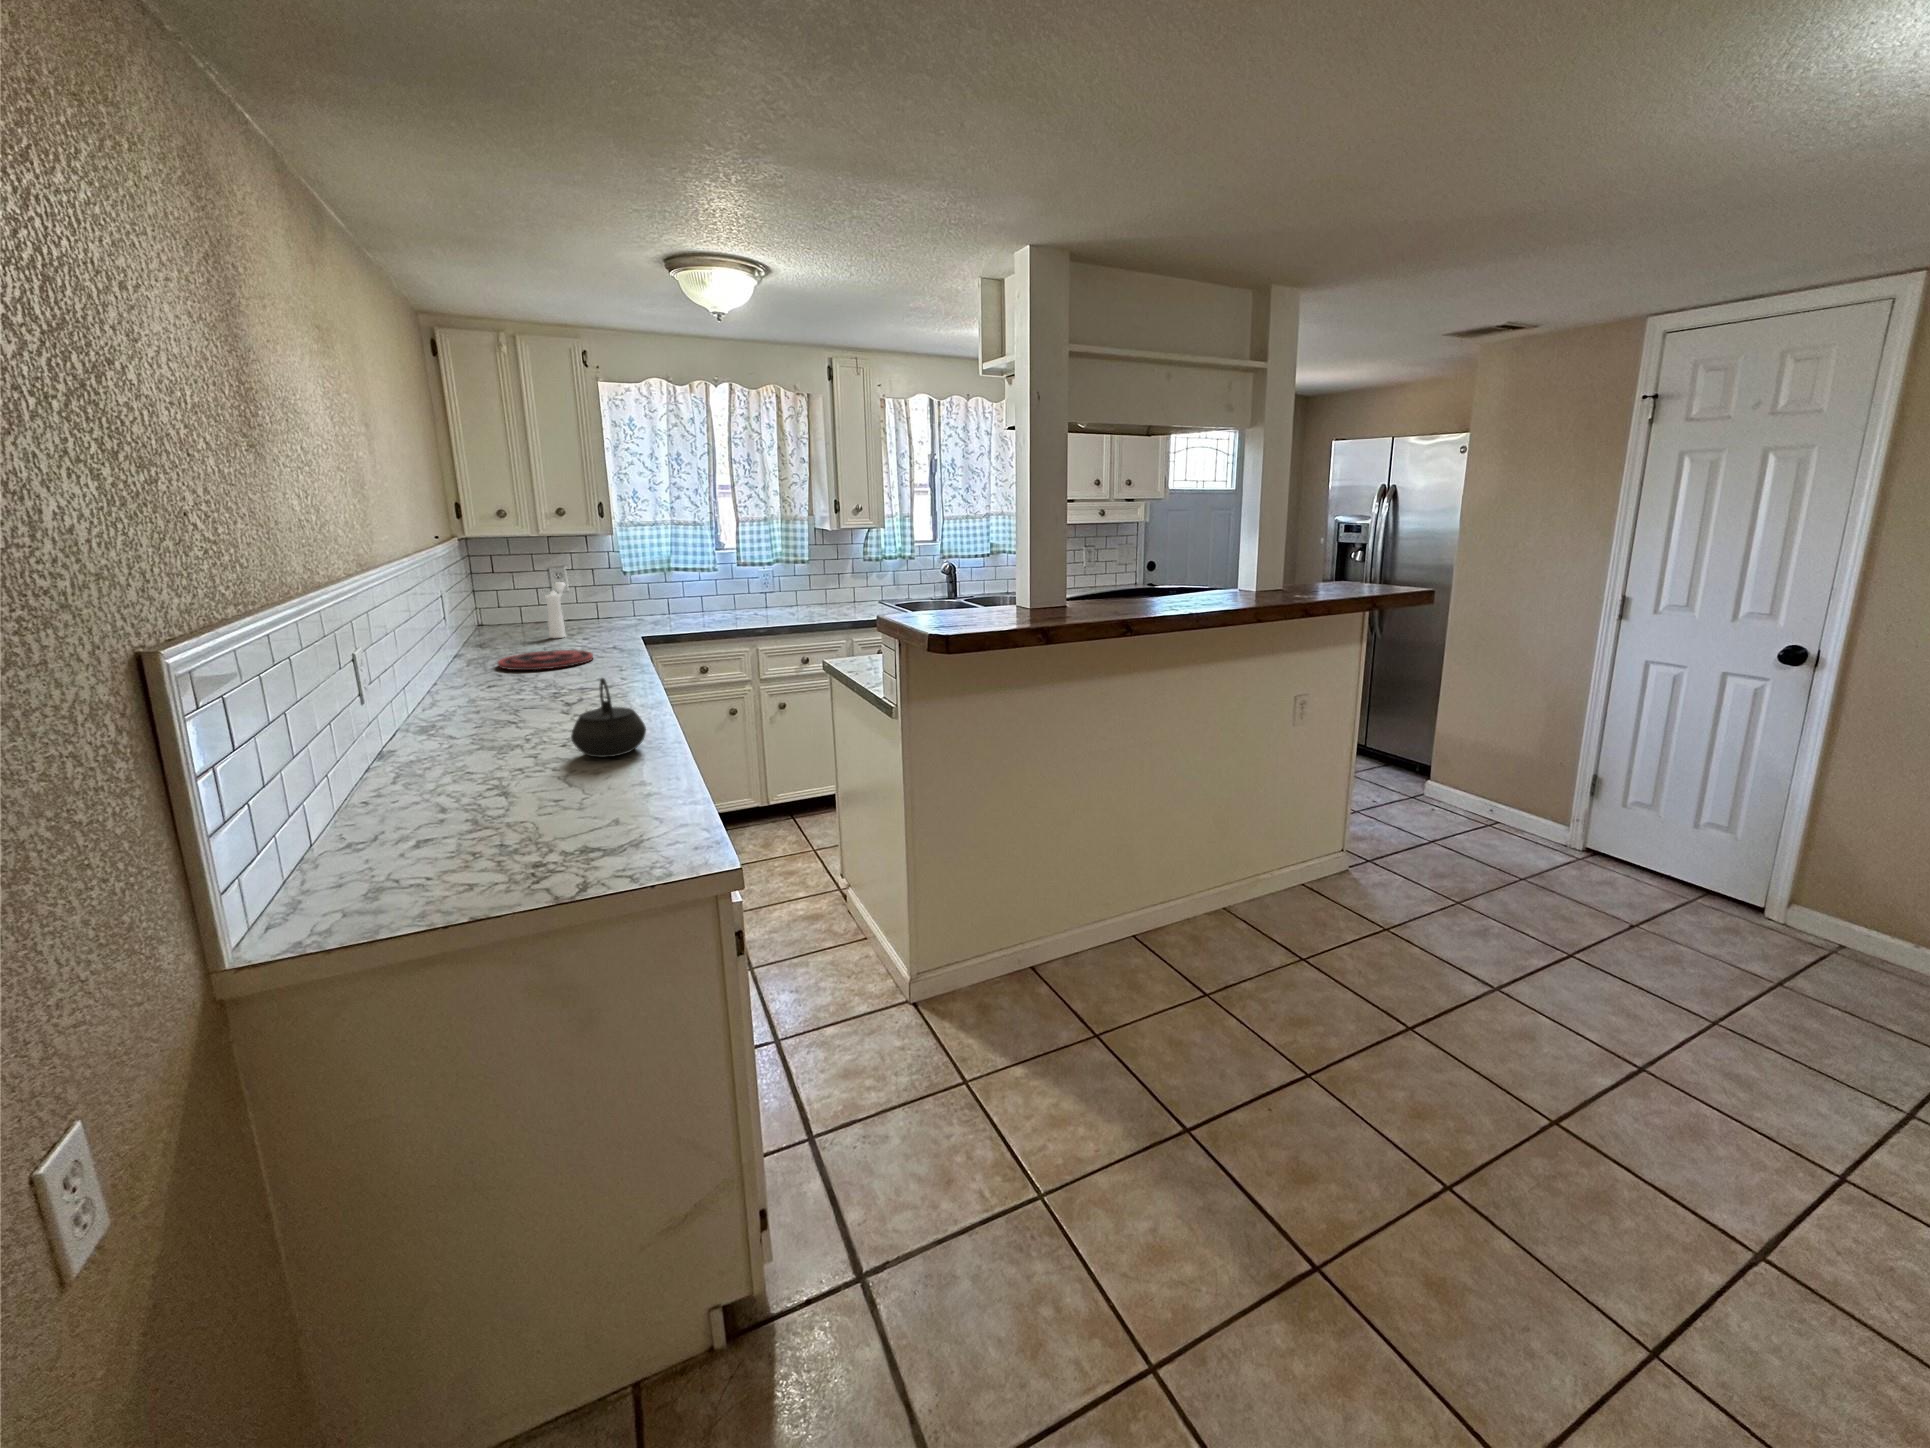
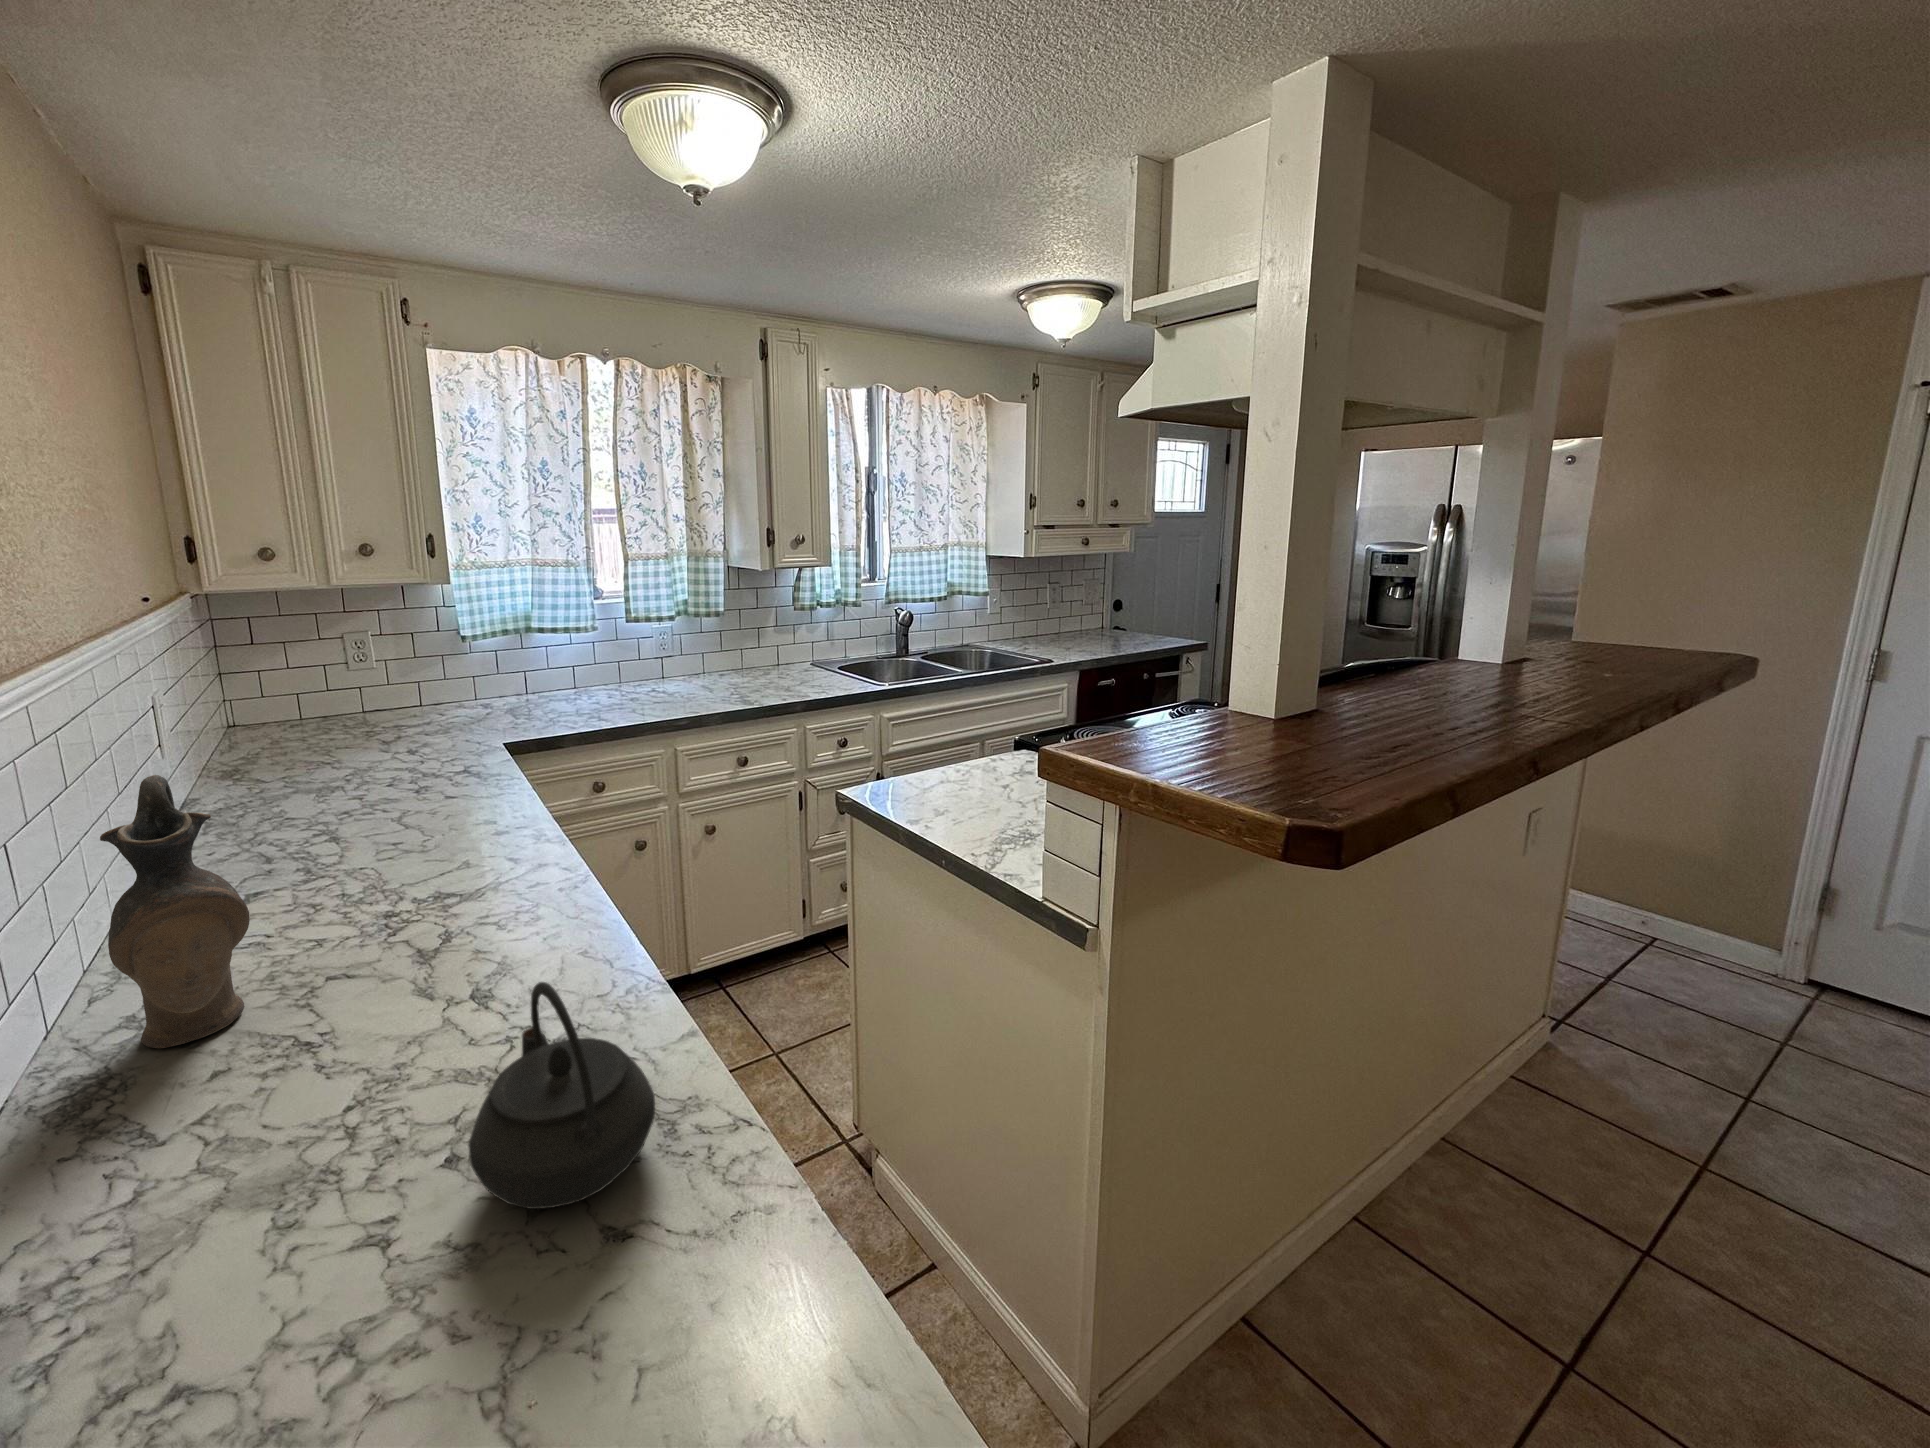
pepper mill: present [545,582,565,638] -> none [340,658,376,749]
ceramic pitcher: none [433,608,493,725] -> present [100,775,249,1048]
plate: present [498,650,593,670] -> none [261,780,434,835]

